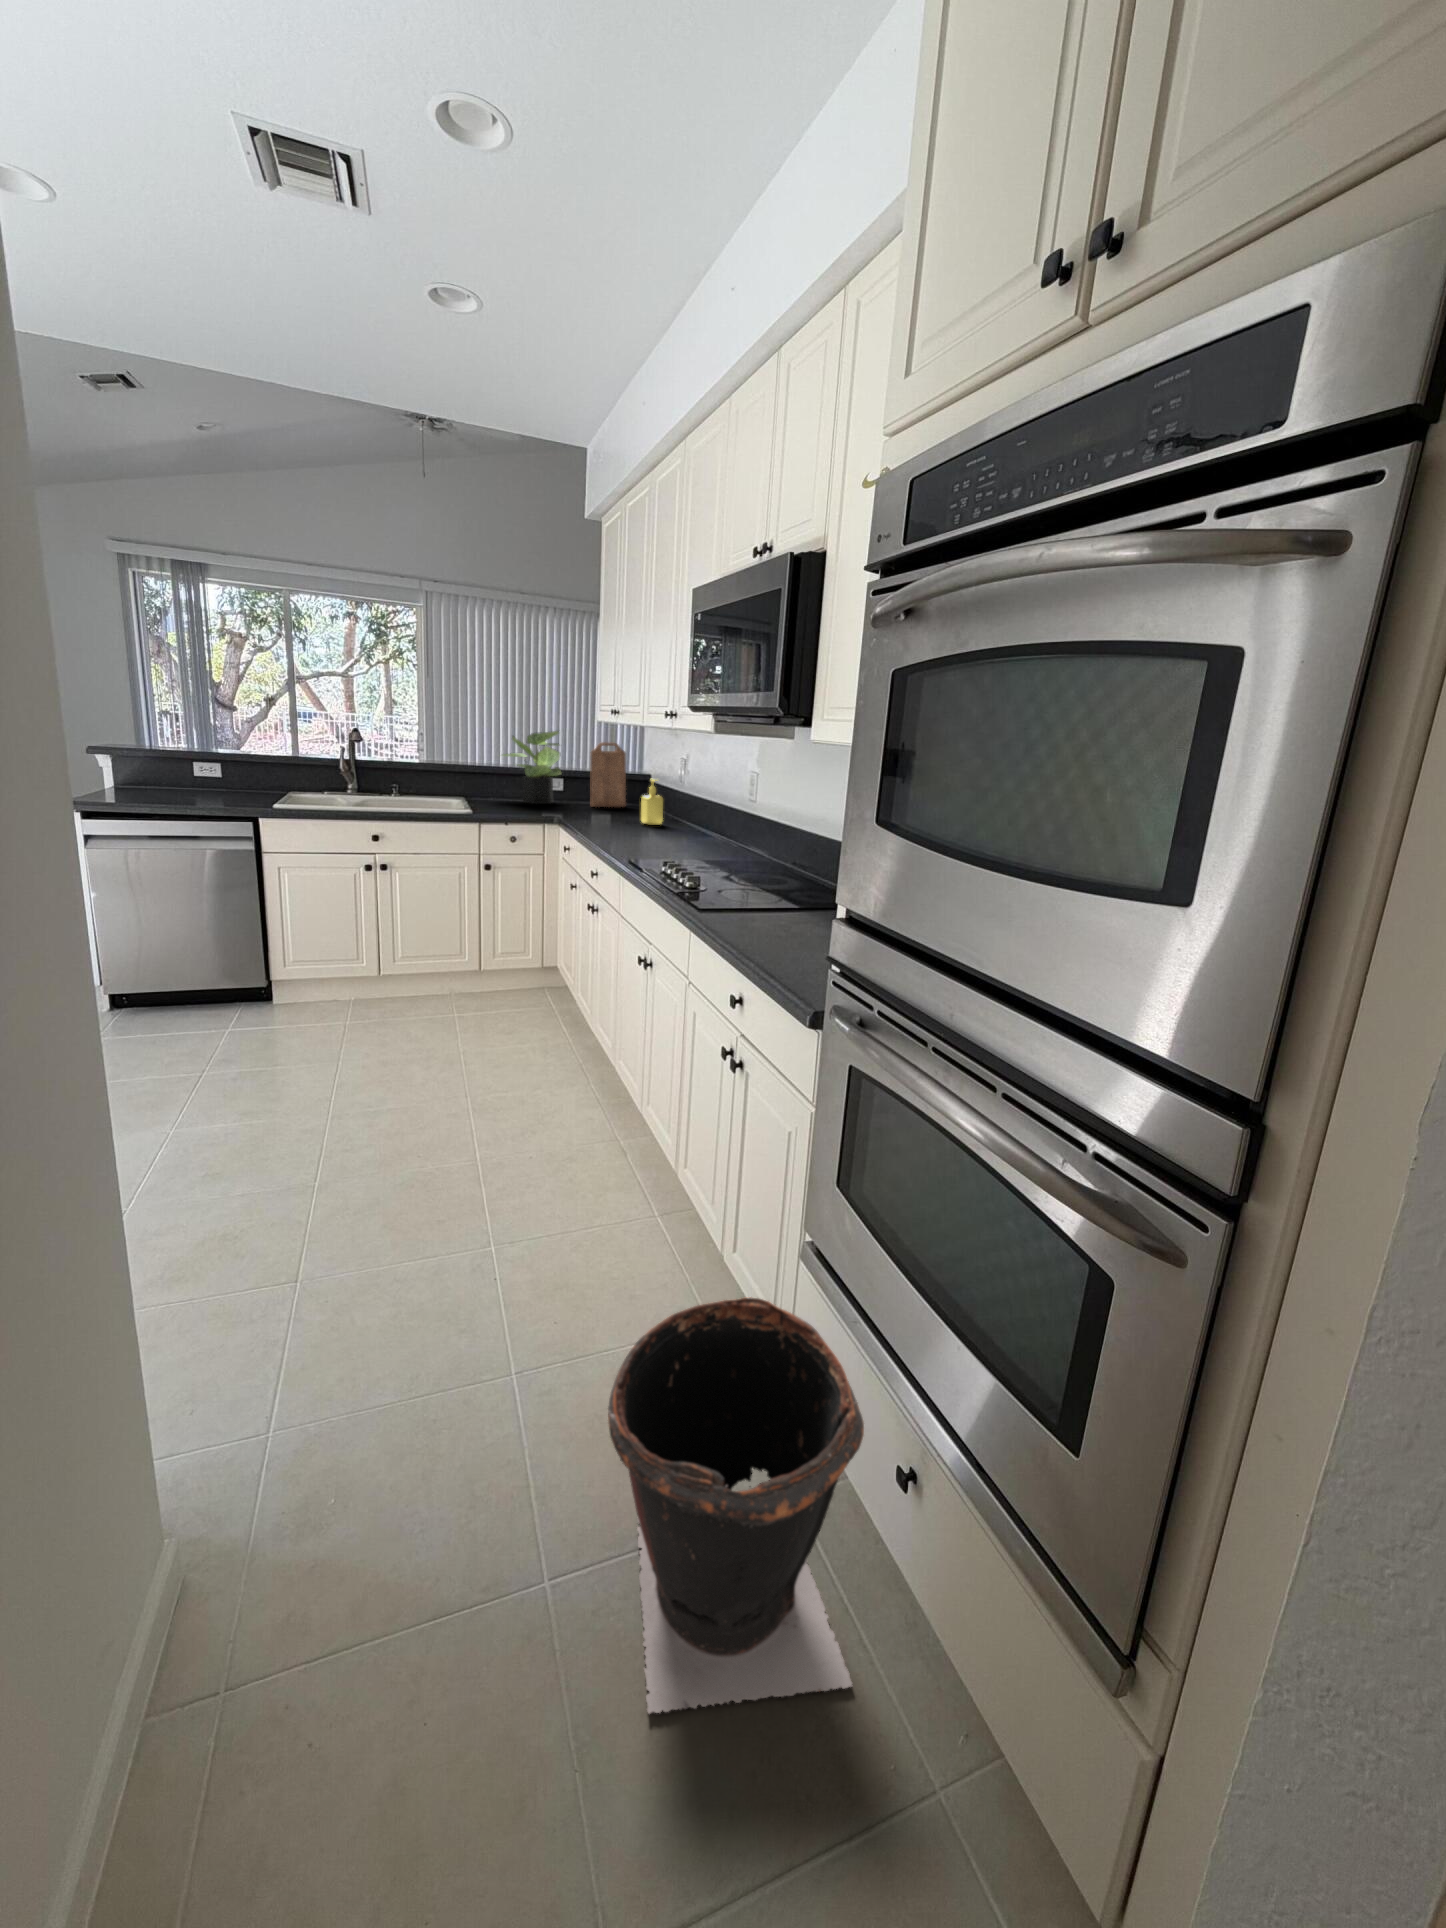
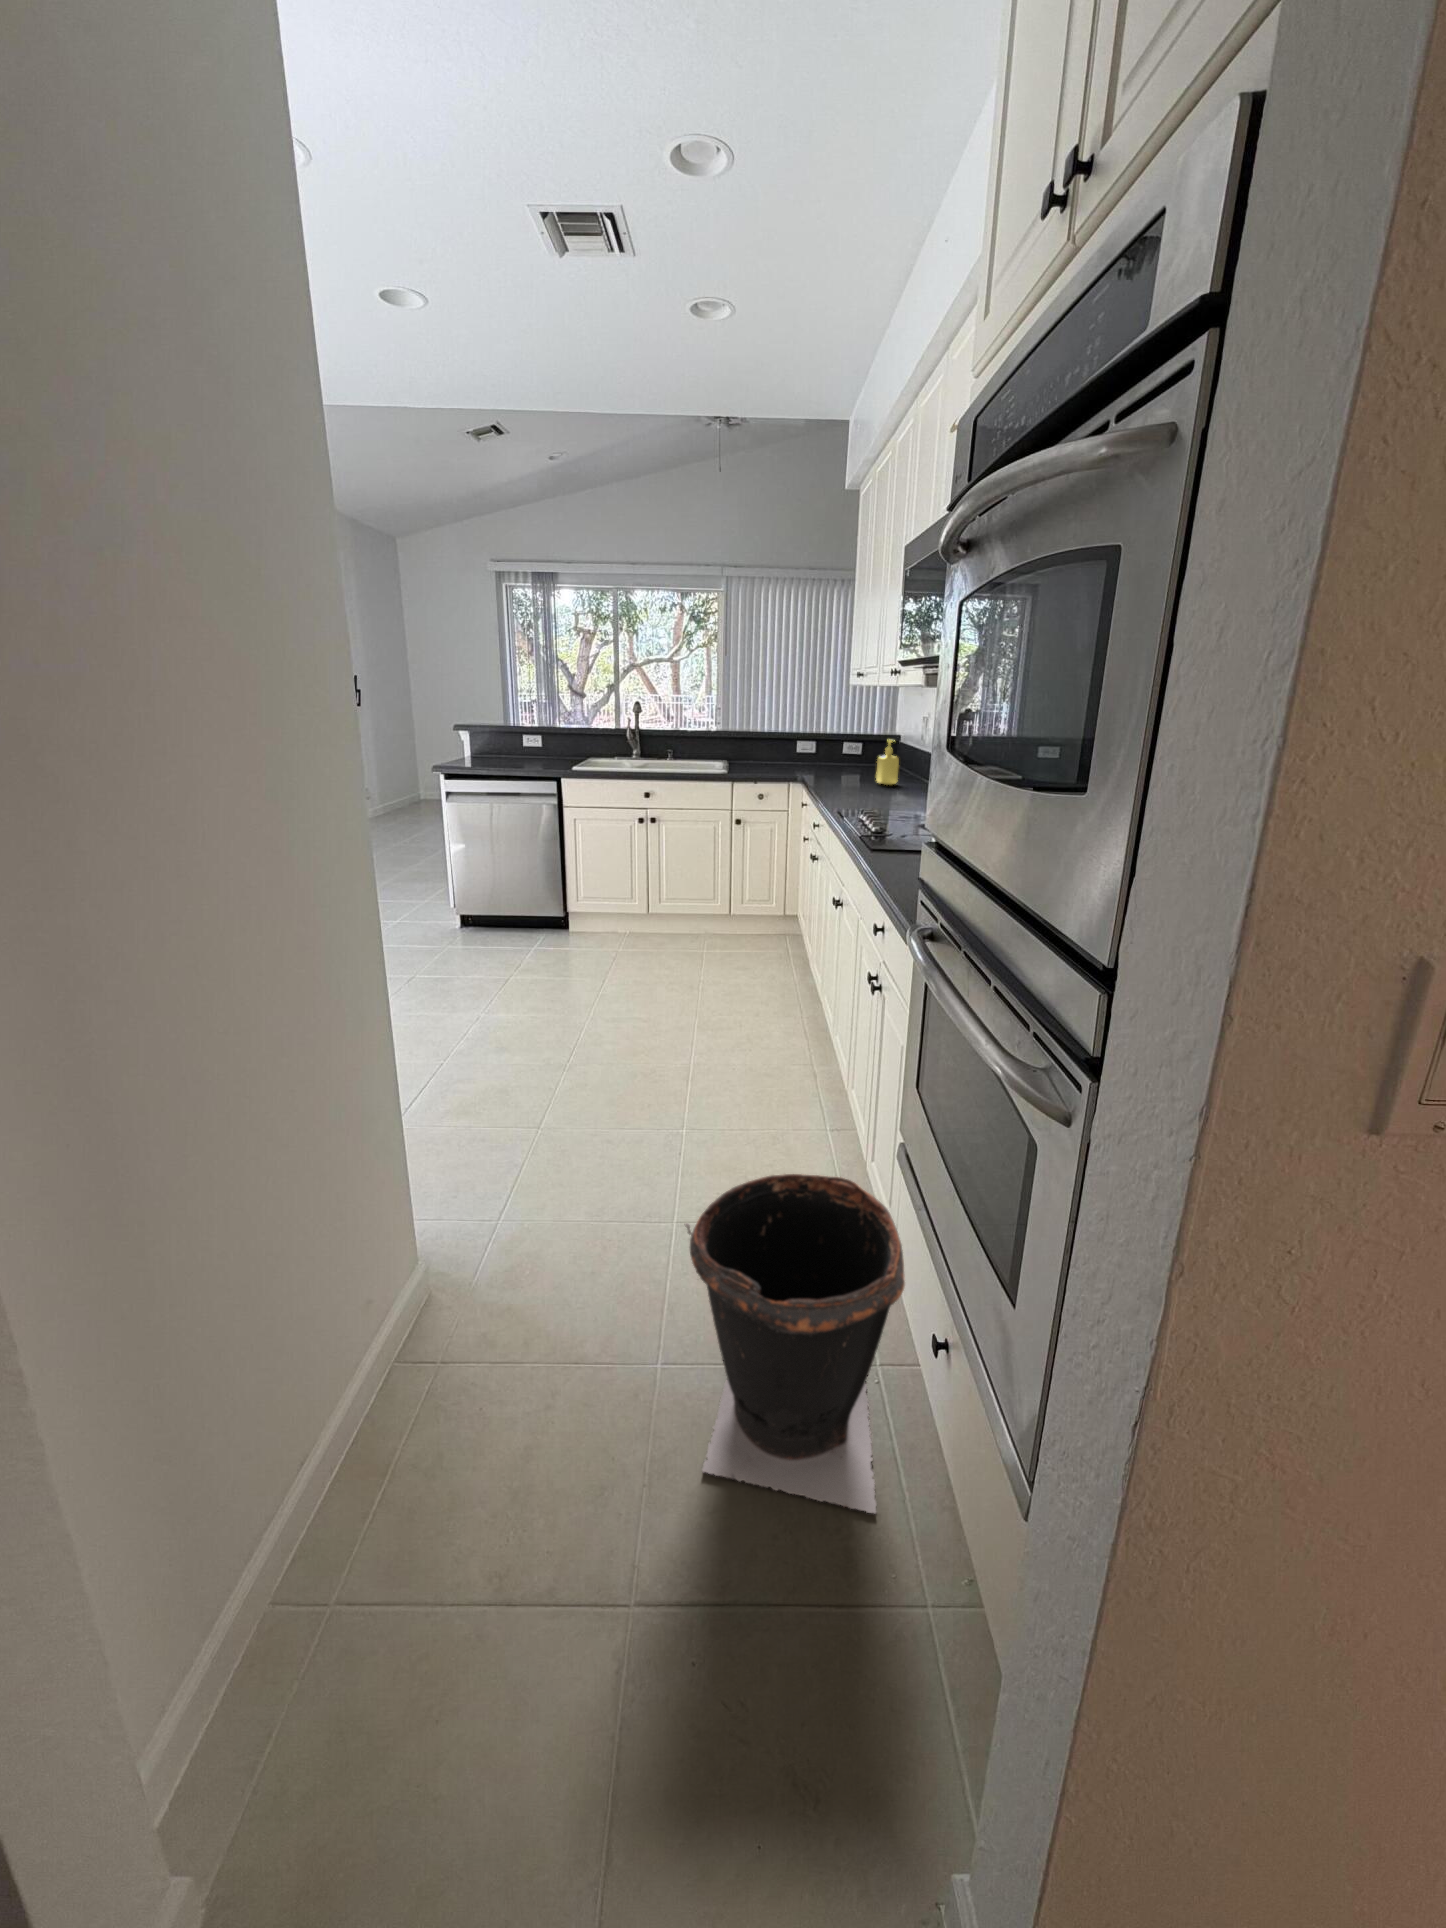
potted plant: present [503,731,562,804] -> none [757,697,817,767]
cutting board: present [590,742,626,807] -> none [838,708,875,770]

